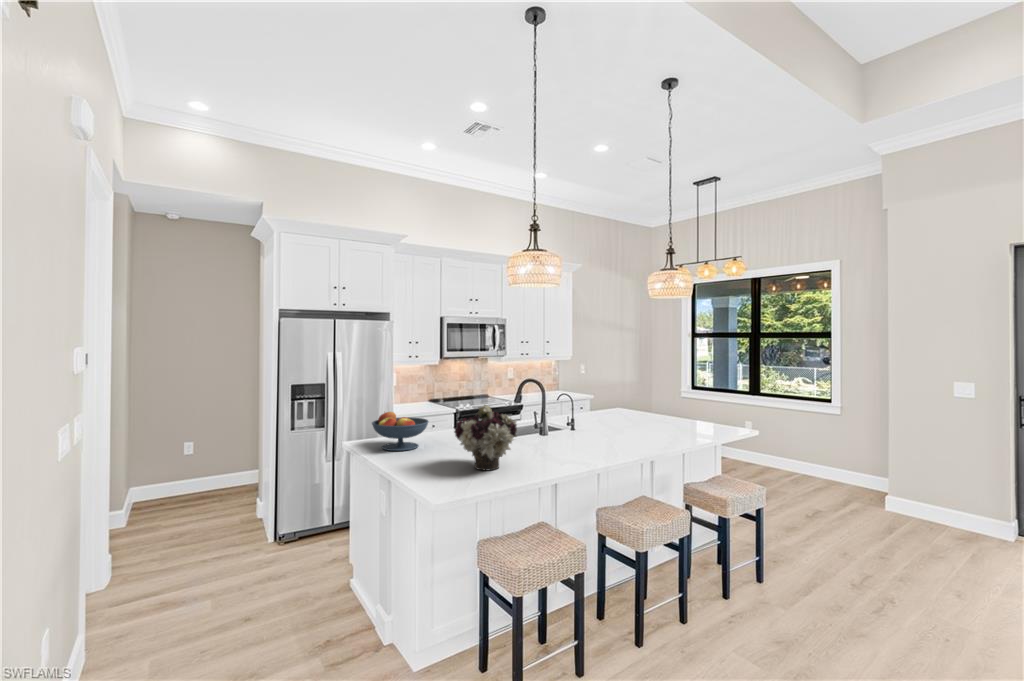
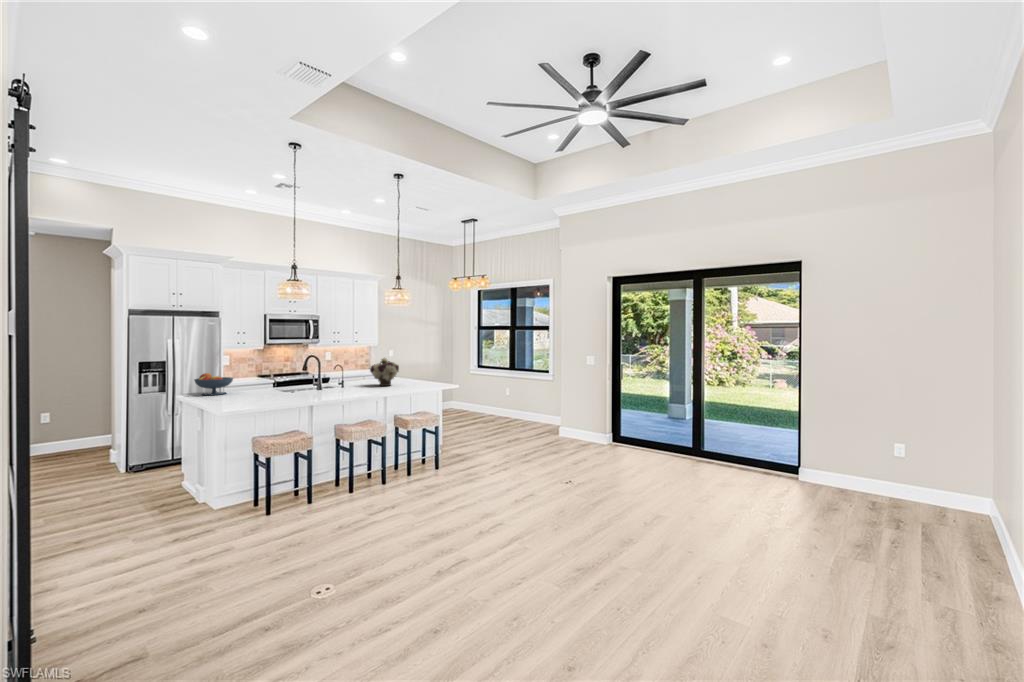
flower arrangement: present [454,405,517,471] -> present [370,358,399,386]

